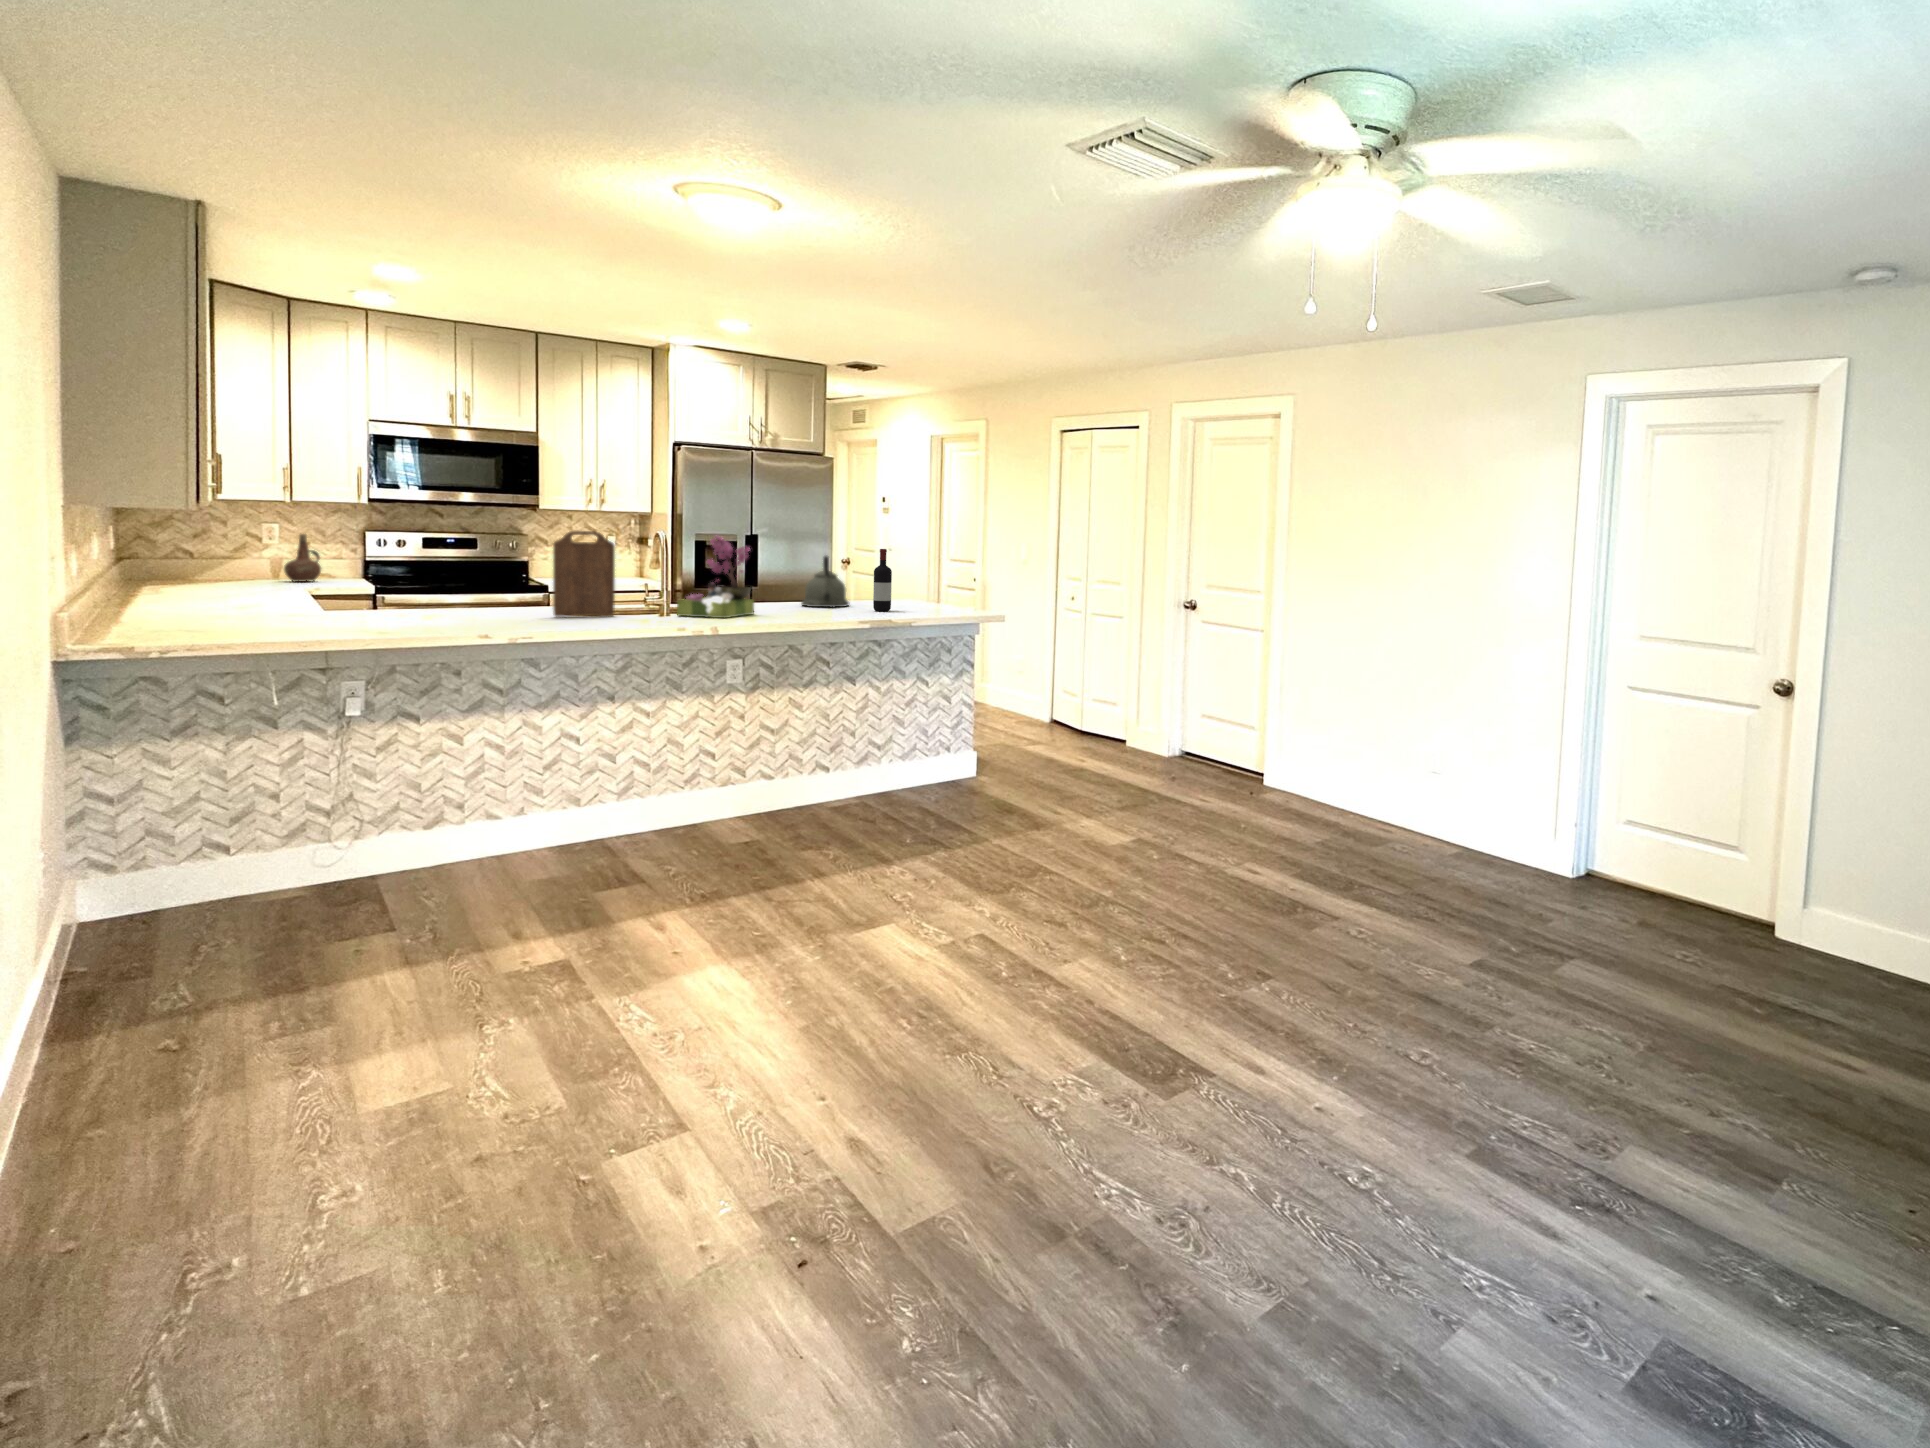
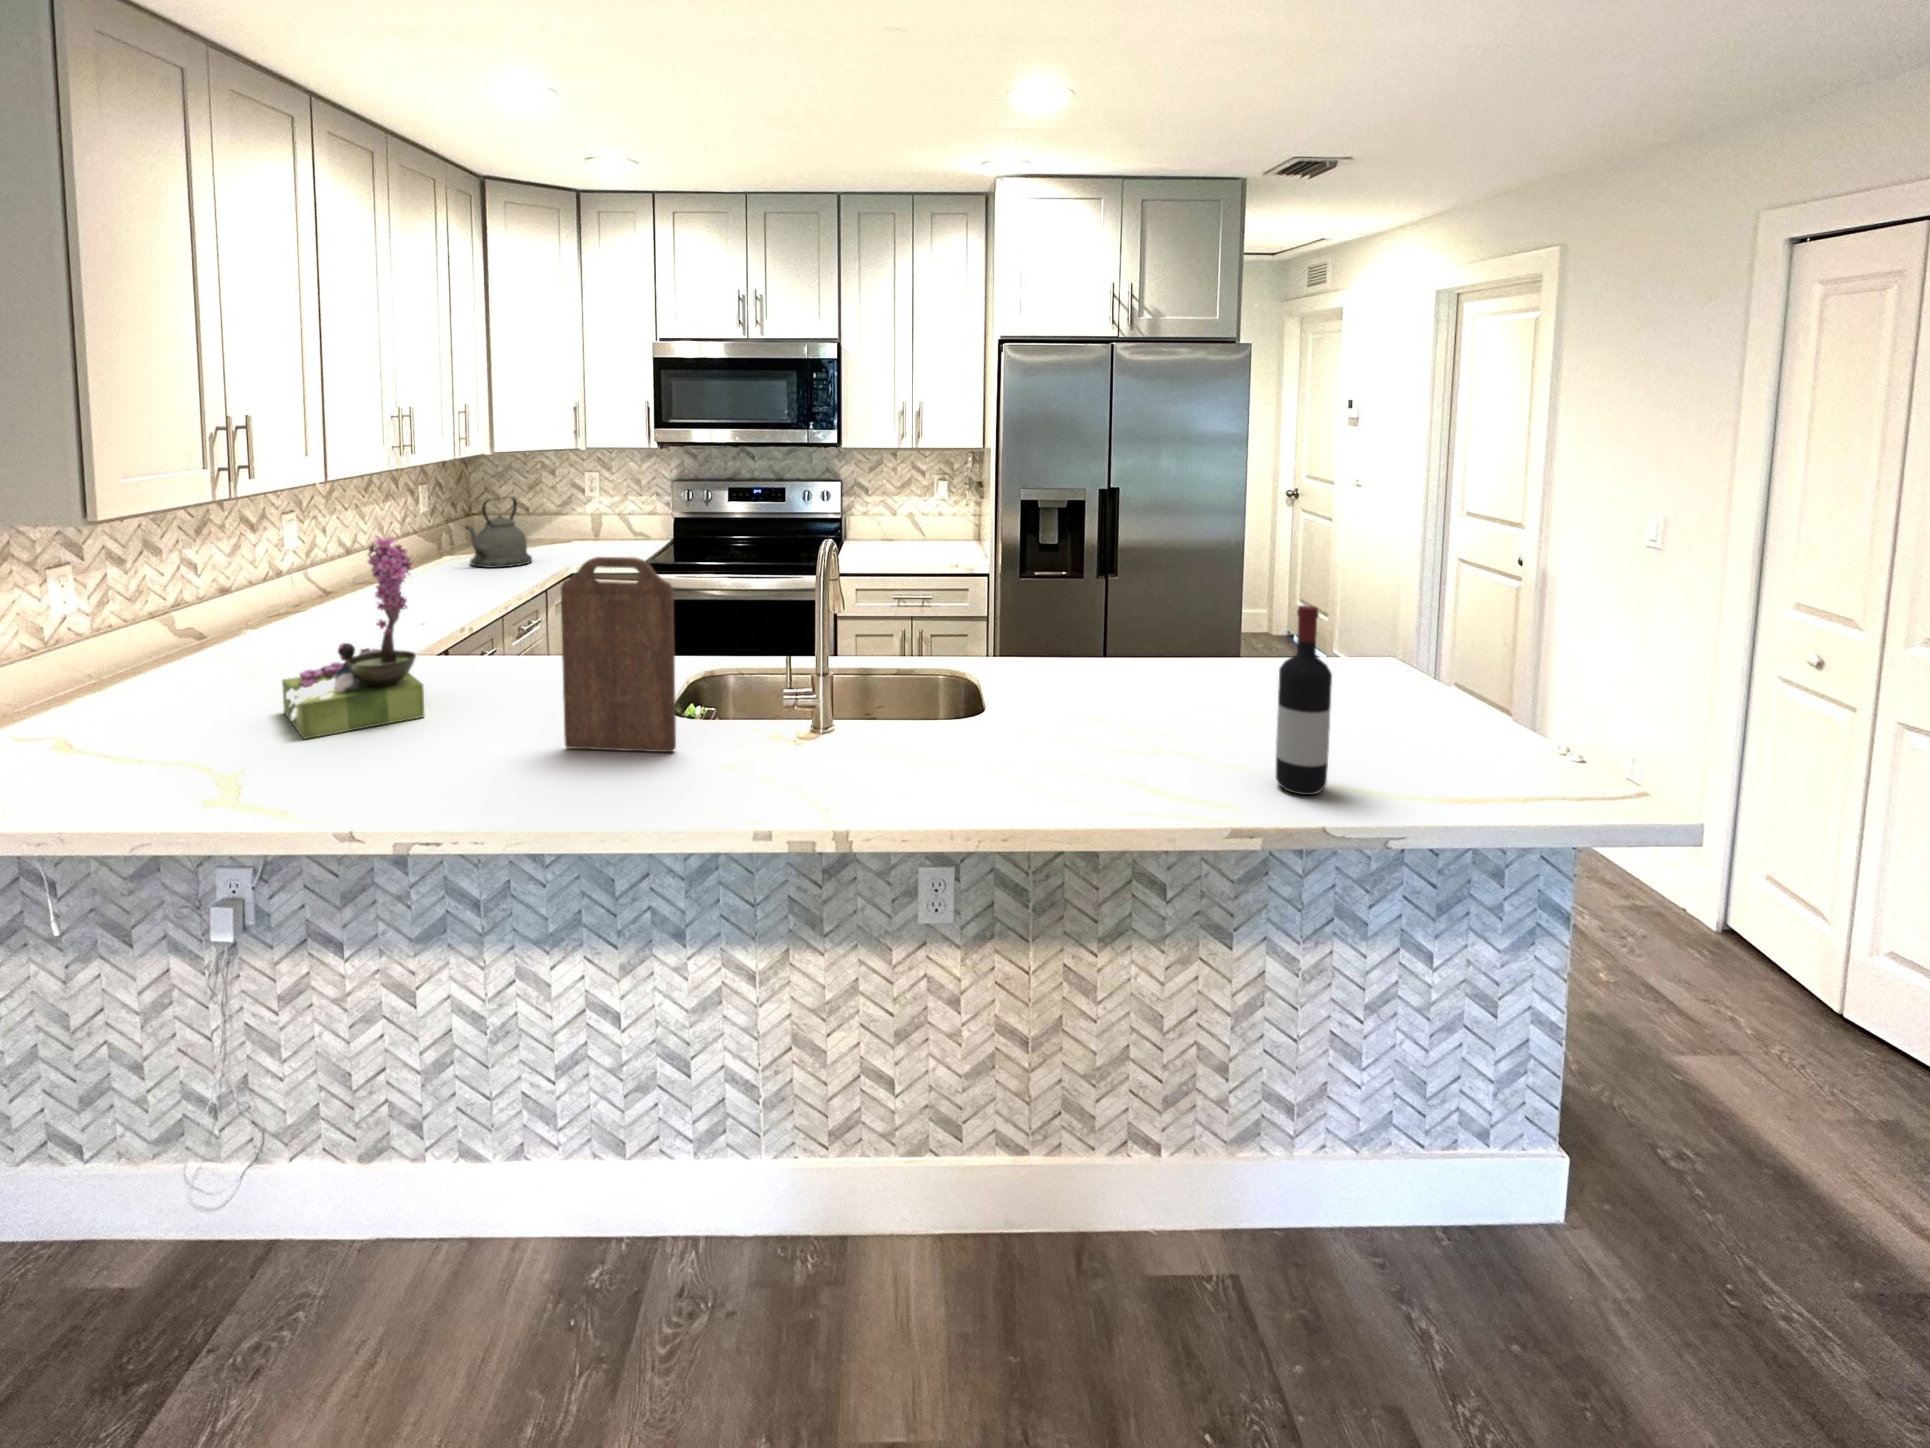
ceramic pitcher: present [284,534,321,582] -> none [579,490,615,552]
flower arrangement: present [677,536,754,618] -> present [282,536,425,739]
kettle: present [801,556,849,607] -> present [465,497,532,568]

